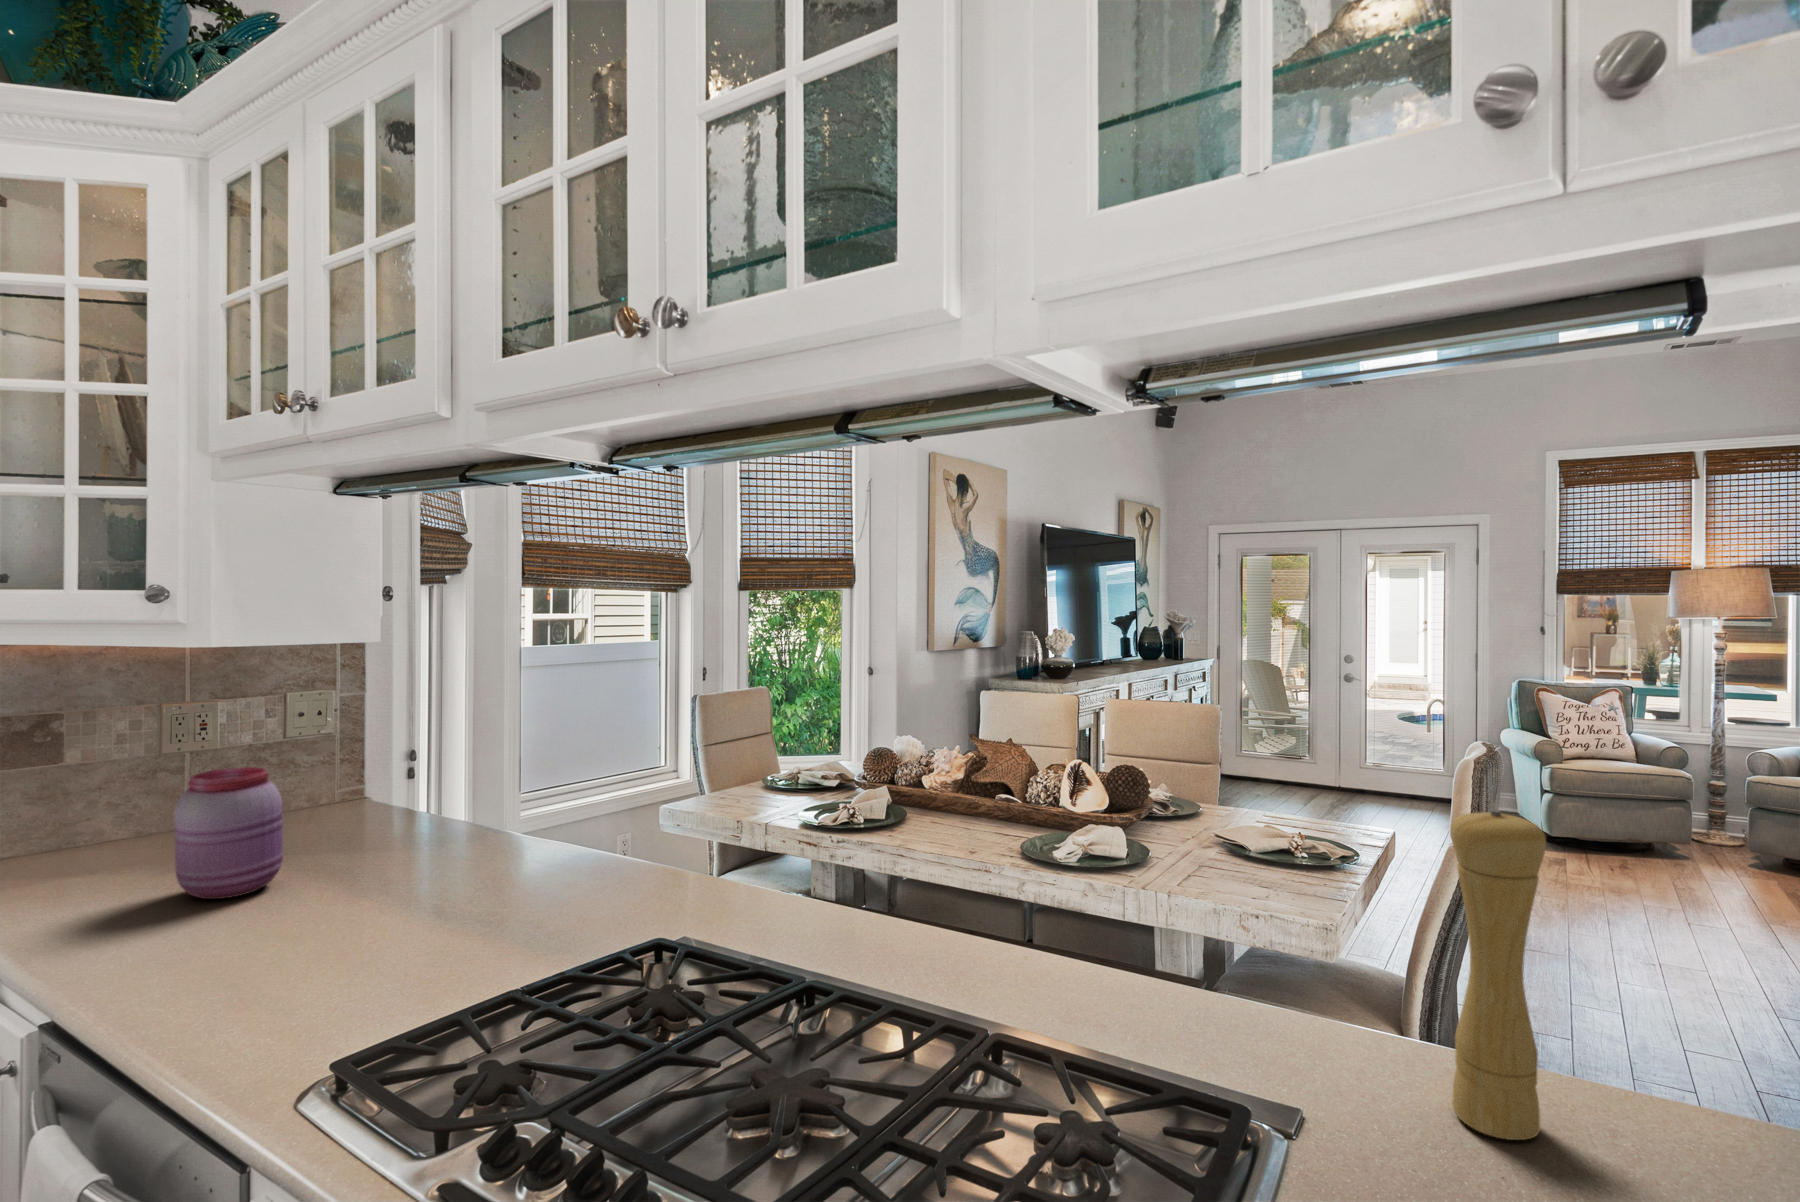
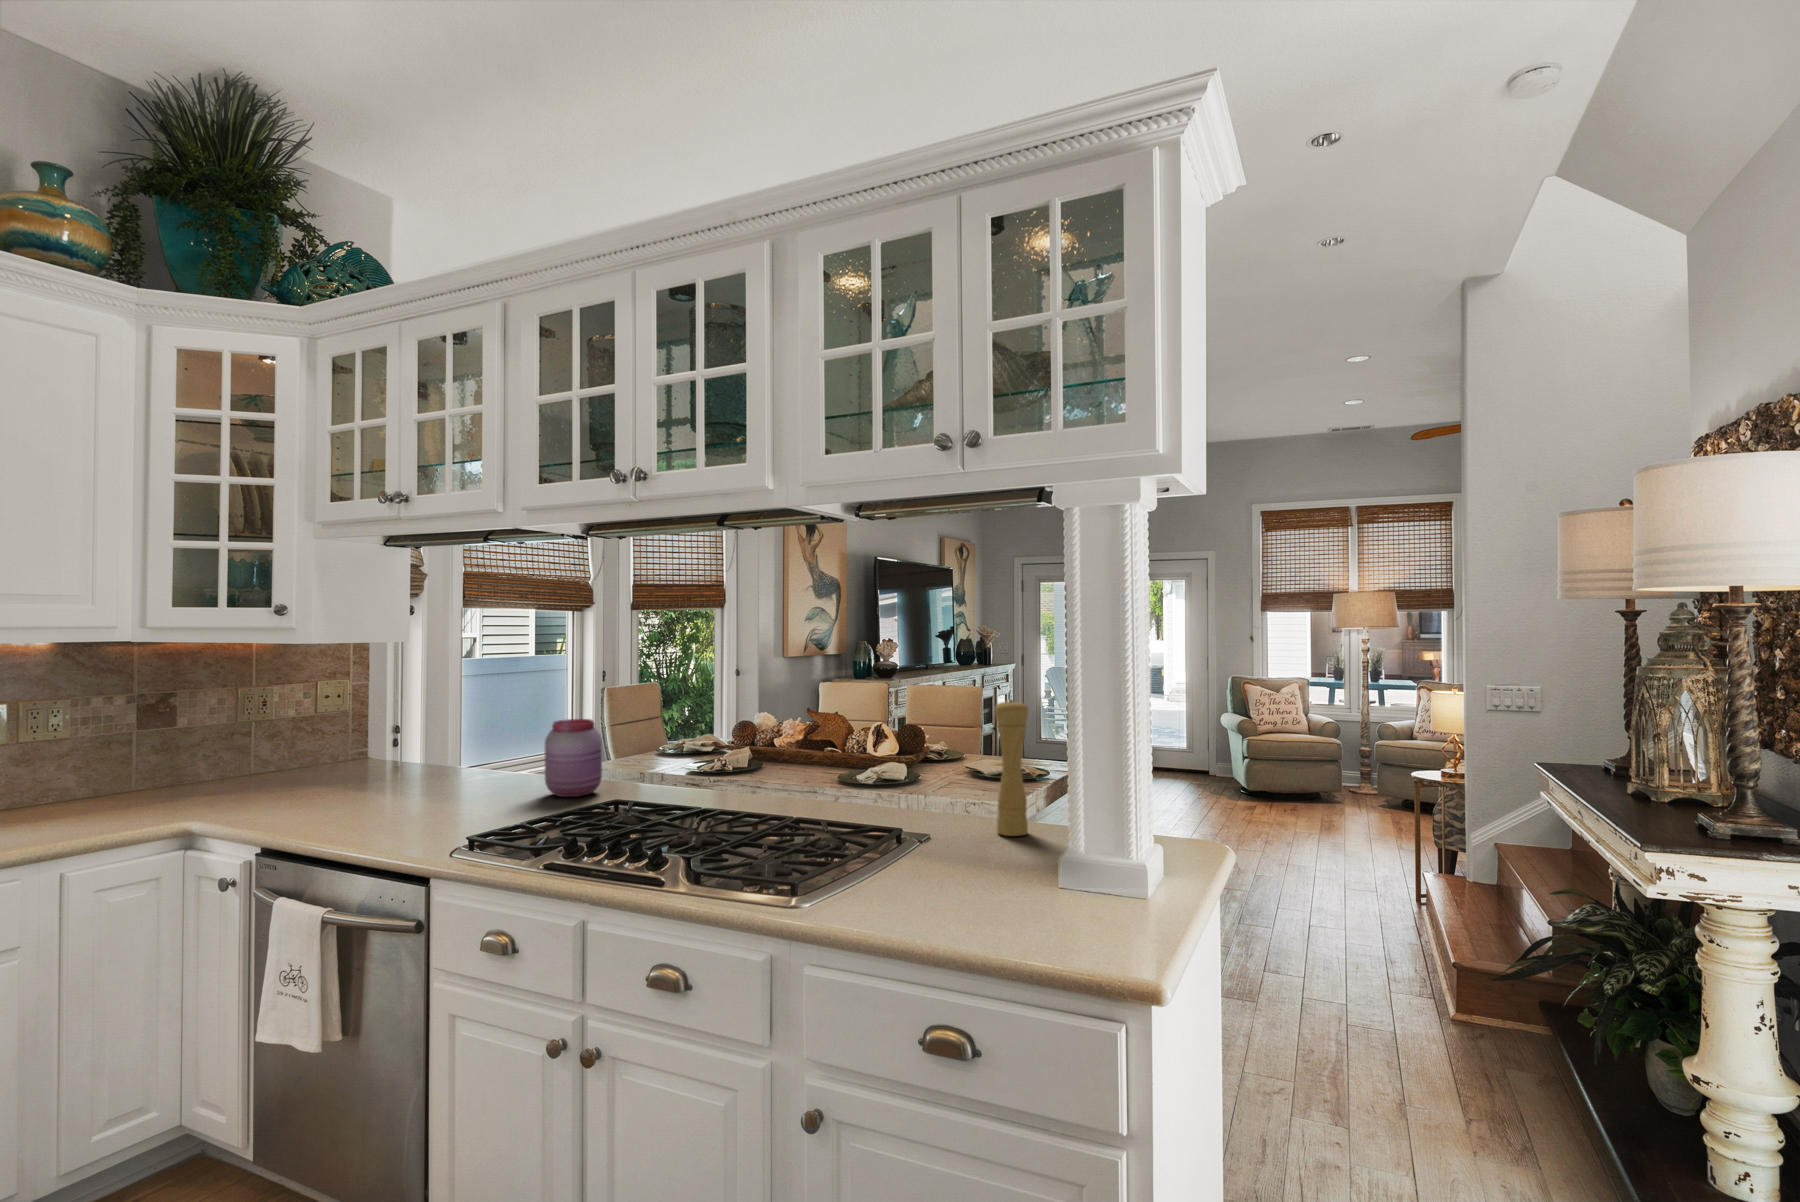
jar: present [175,767,283,899] -> present [545,719,602,797]

